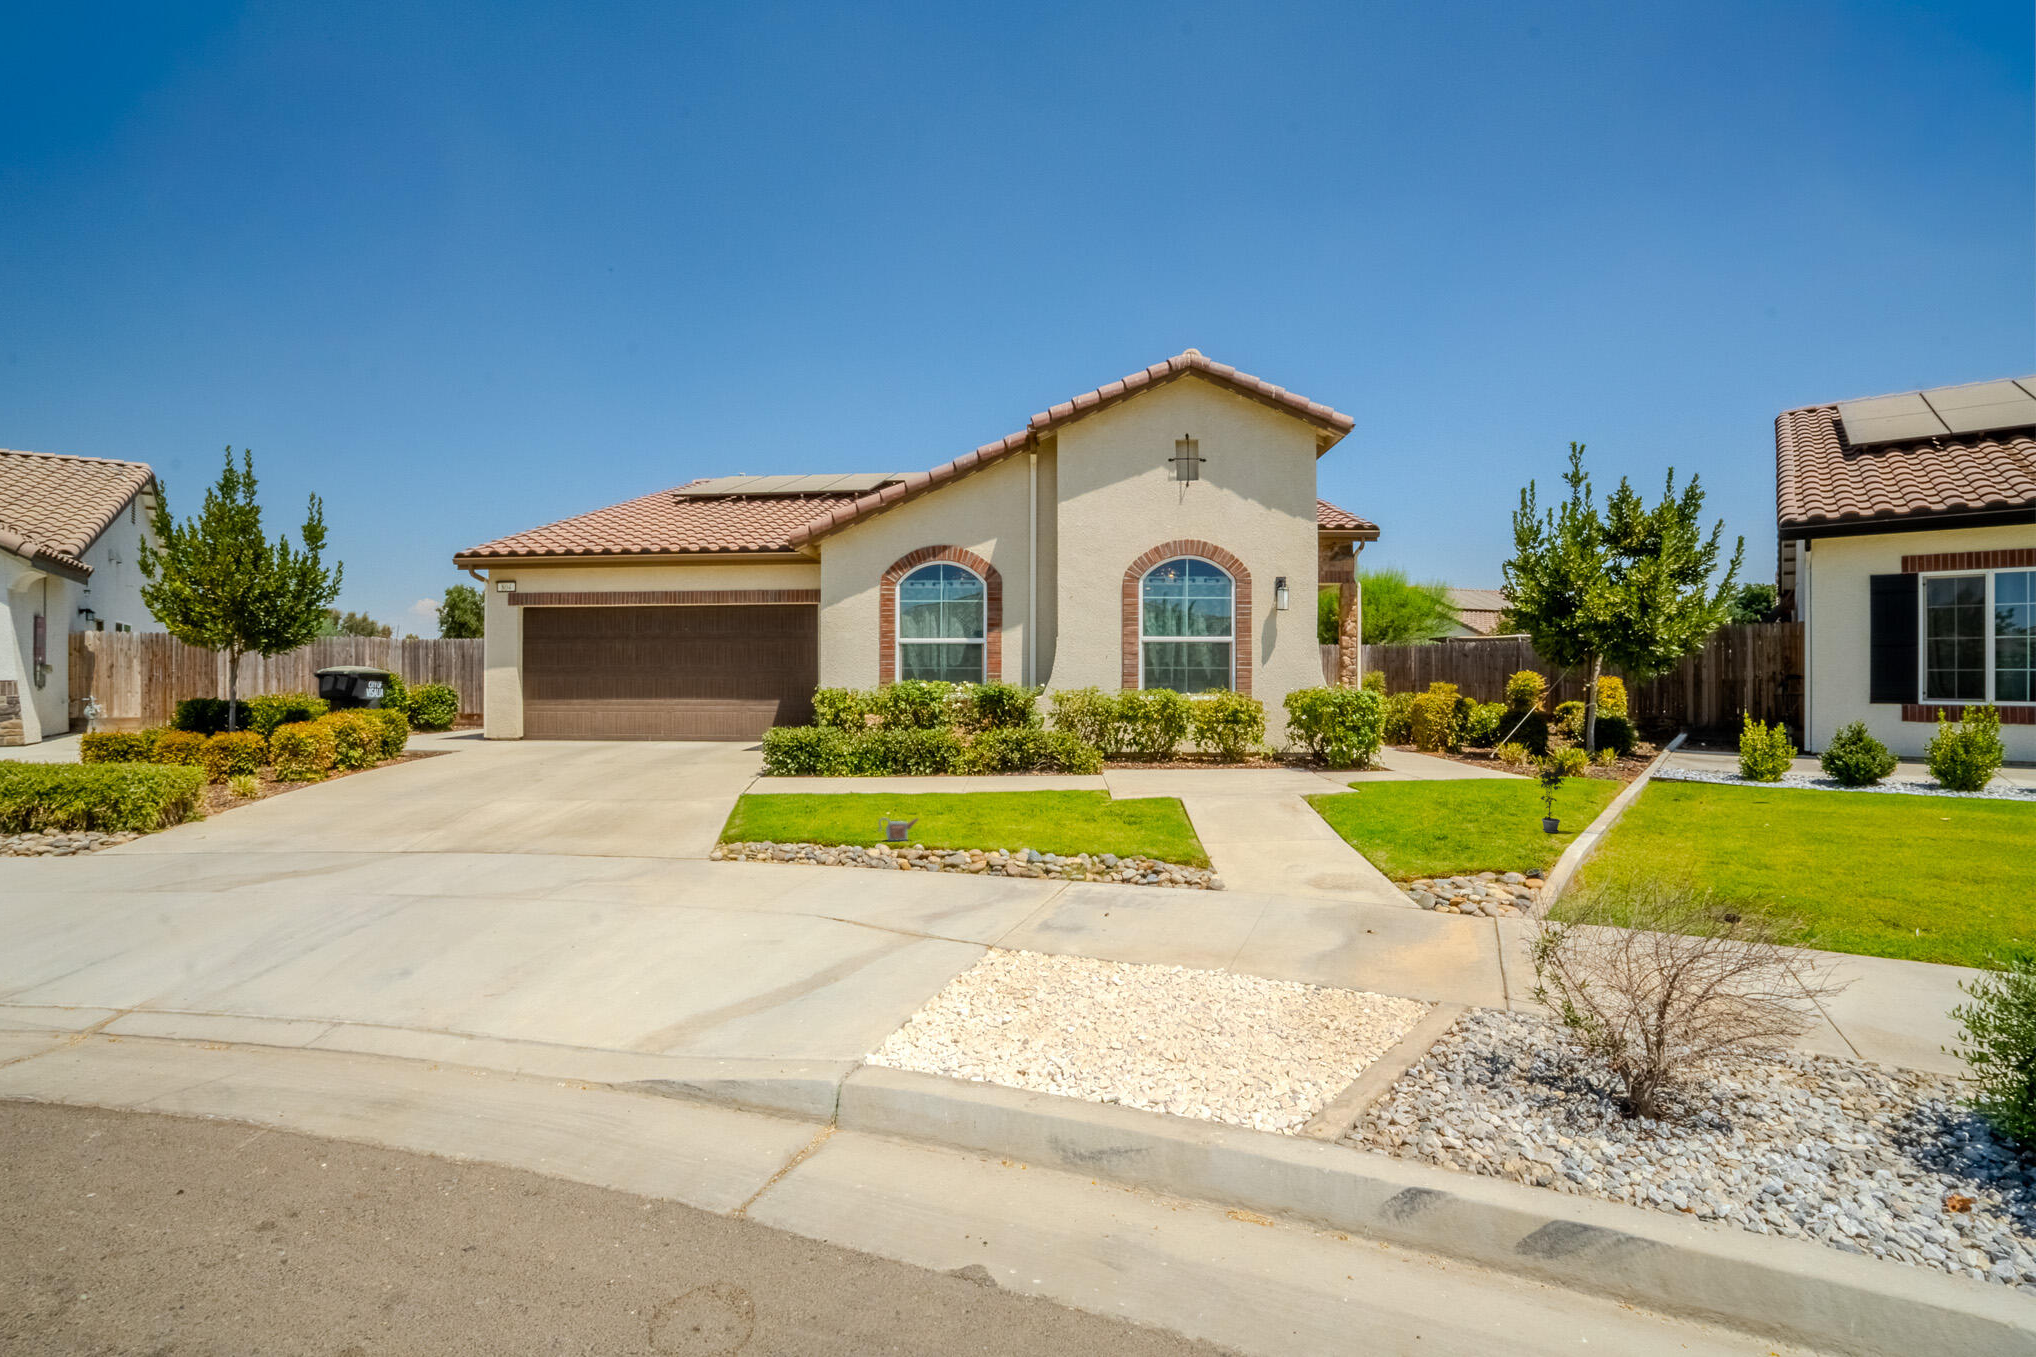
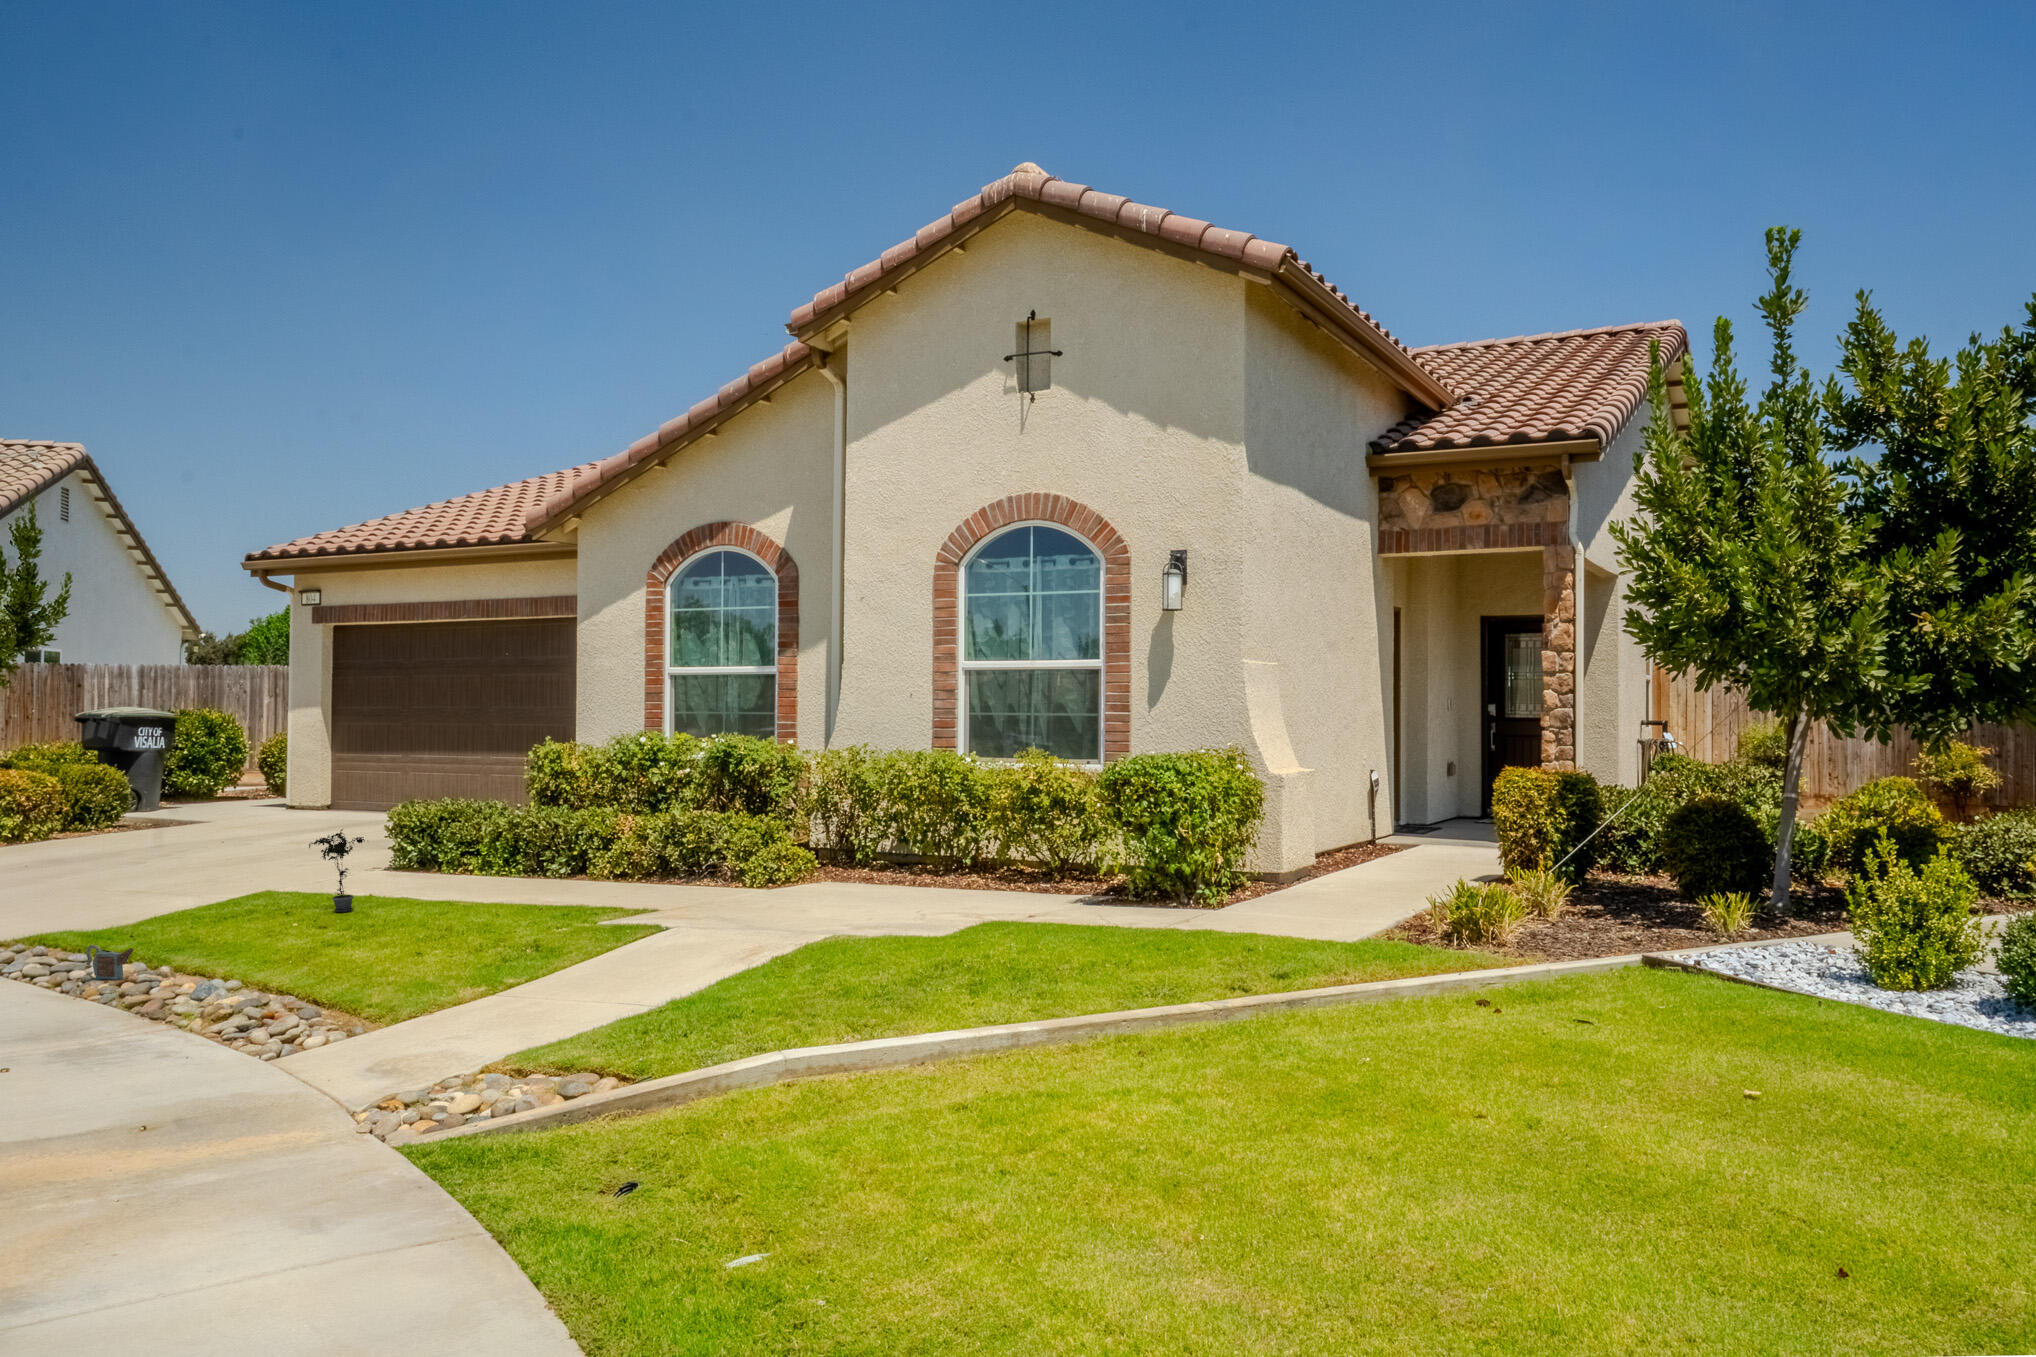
potted plant: present [1538,763,1569,833] -> present [309,829,365,913]

